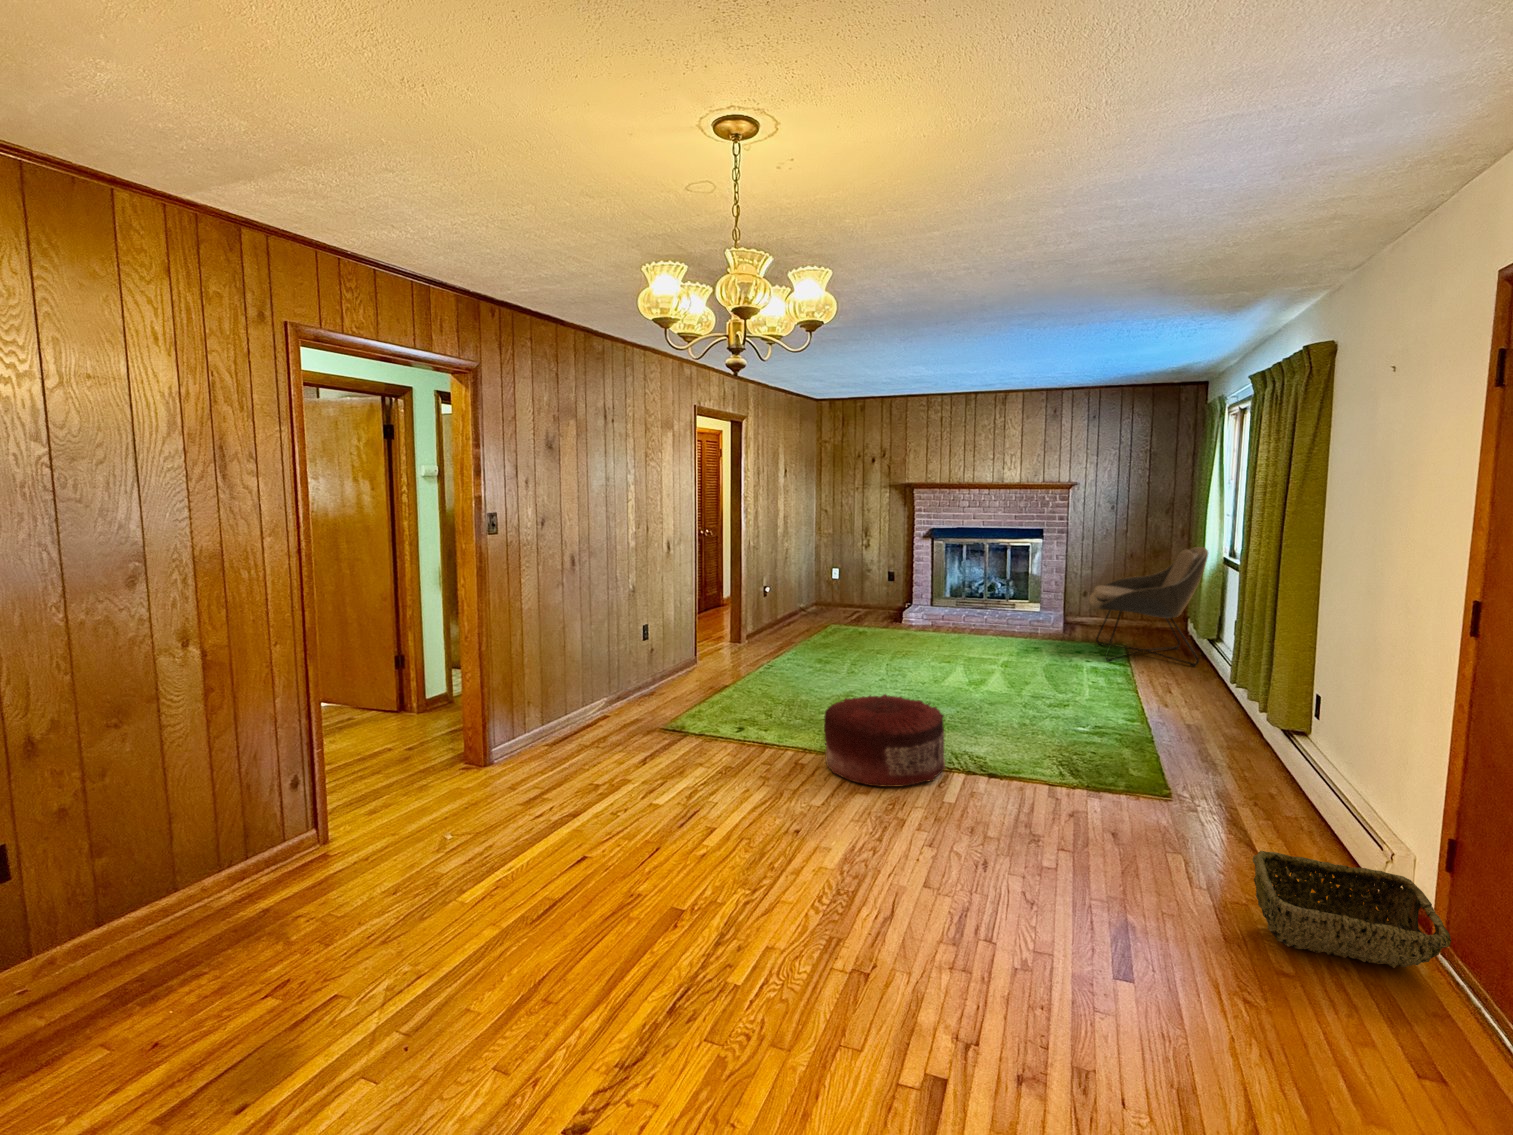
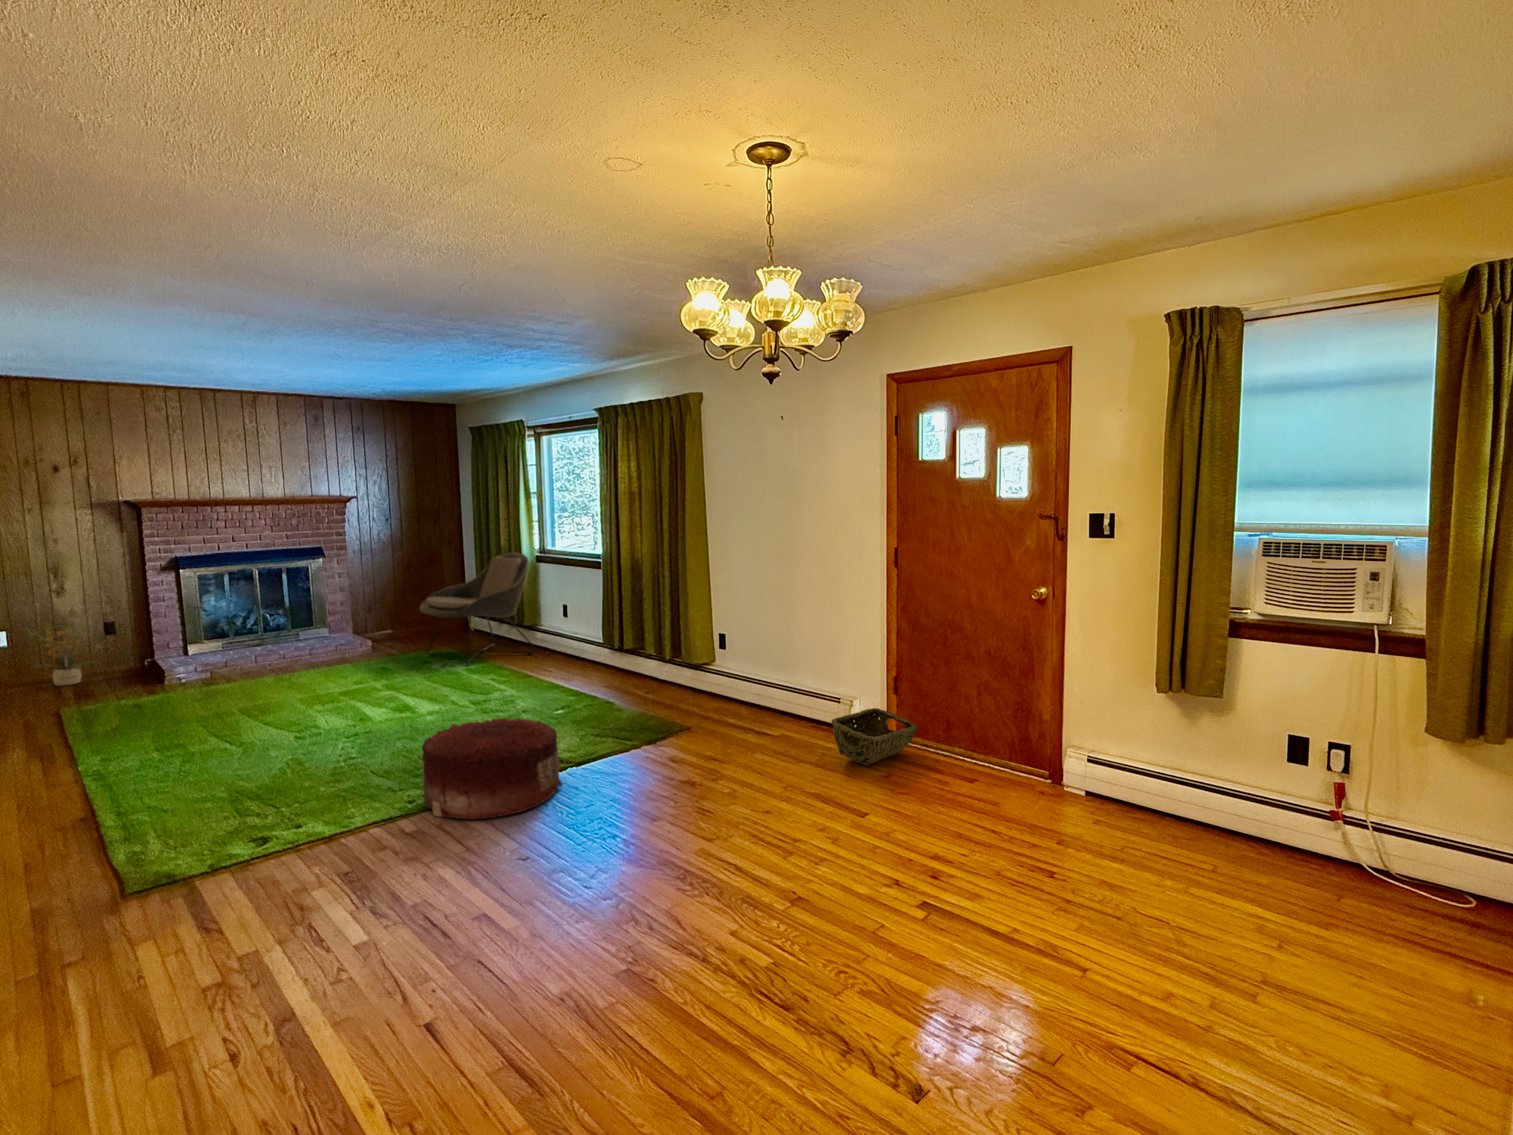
potted plant: none [845,567,882,611] -> present [27,623,93,686]

